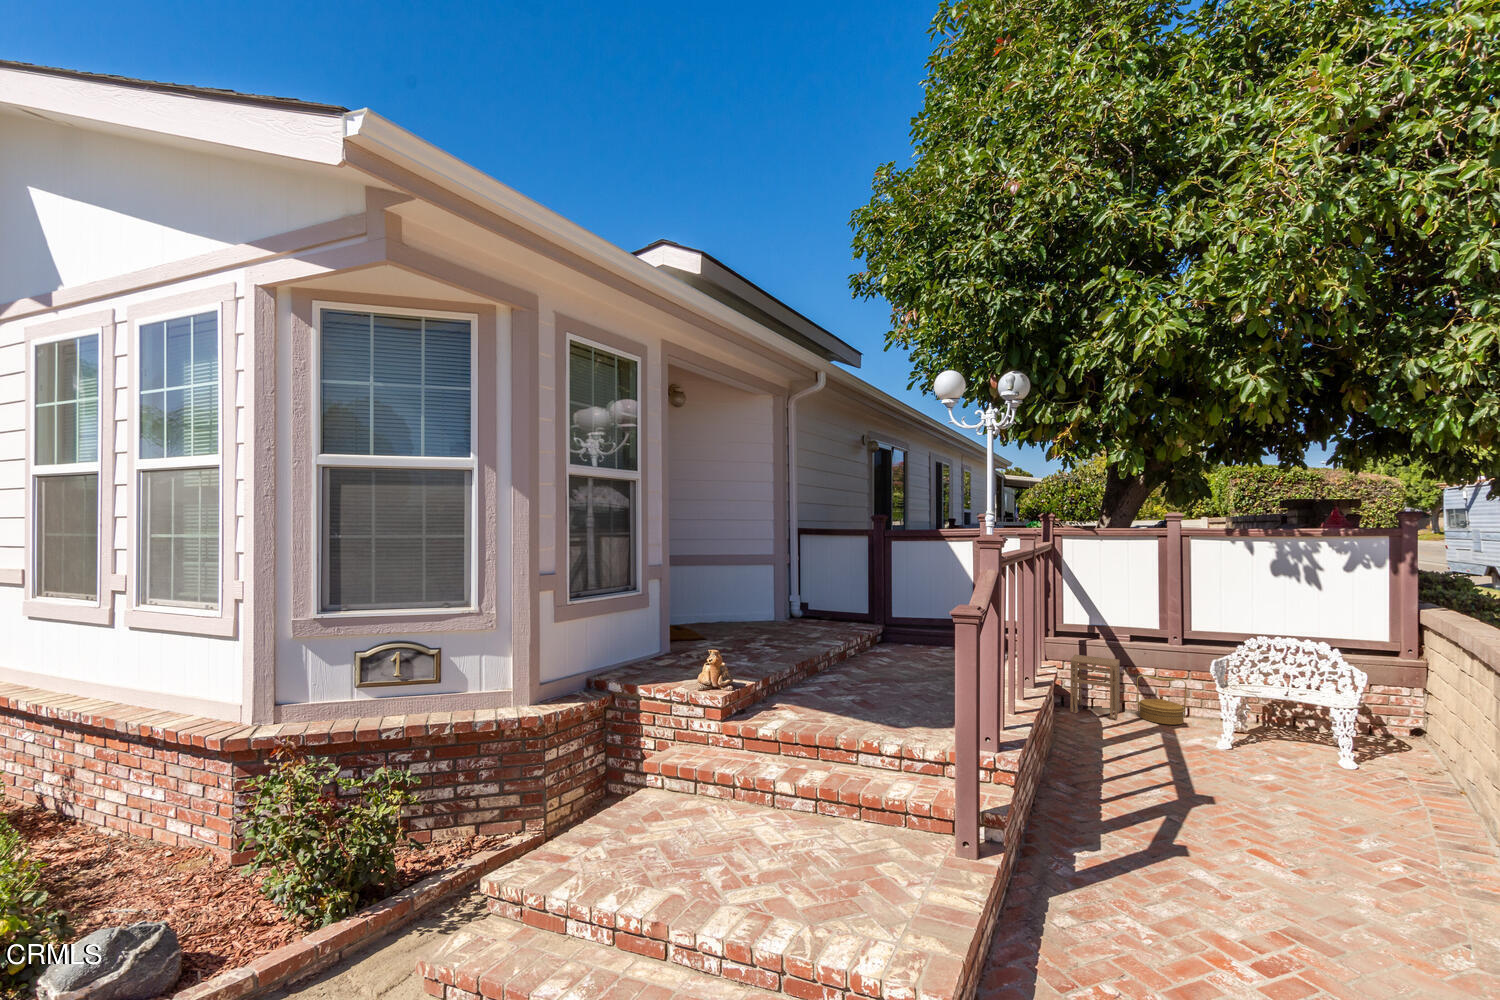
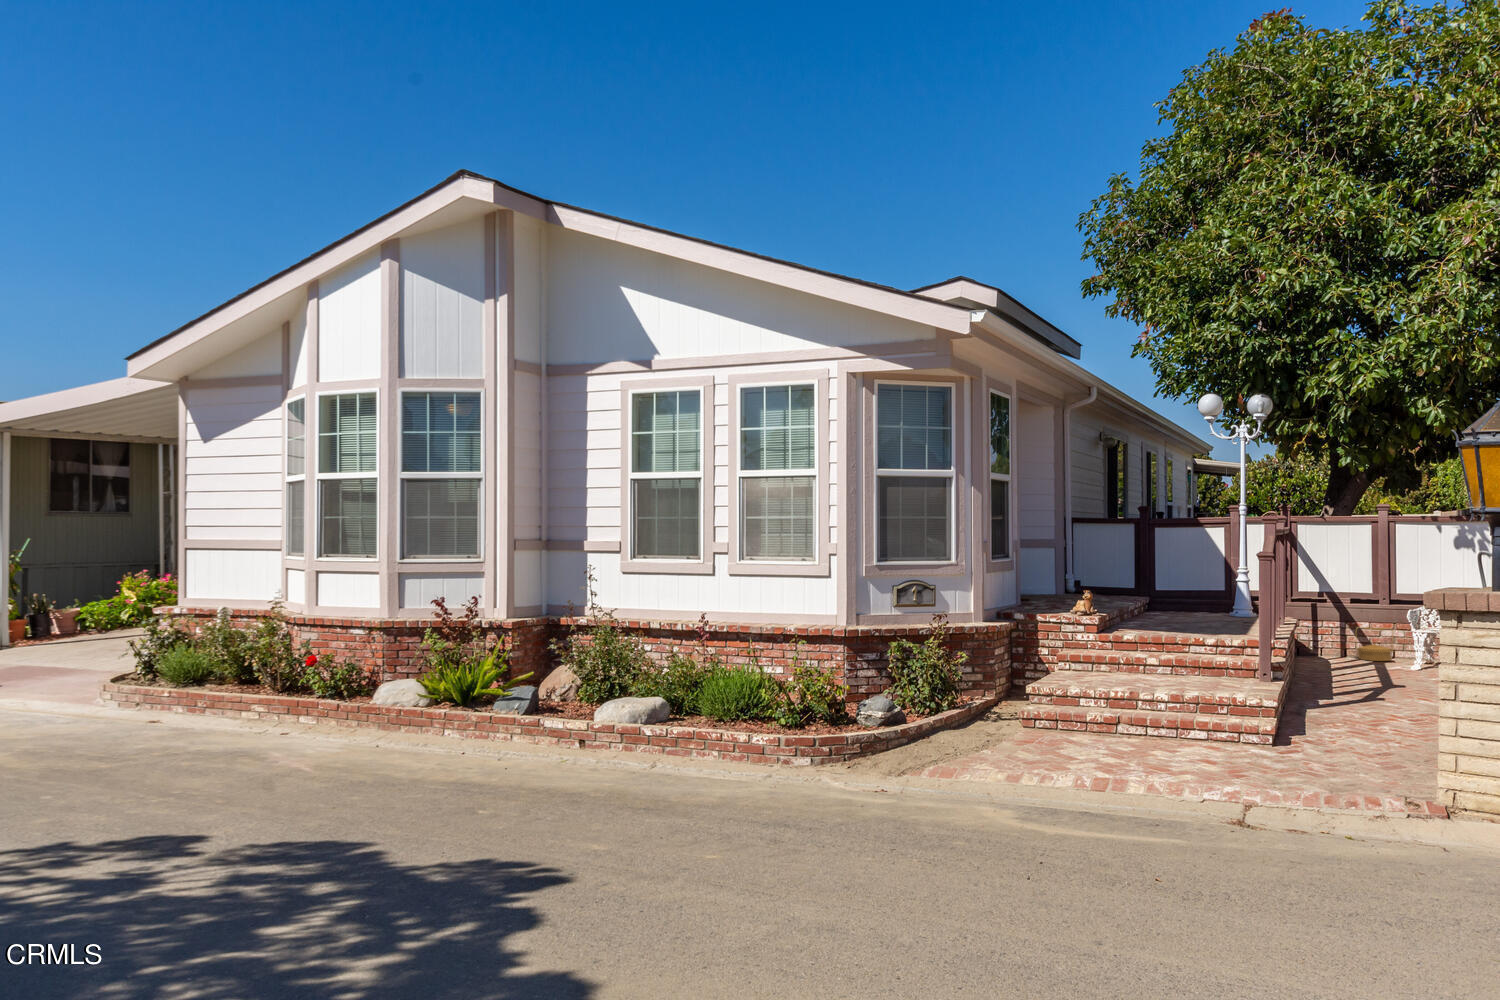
stool: present [1070,655,1120,719] -> none [1304,615,1343,659]

